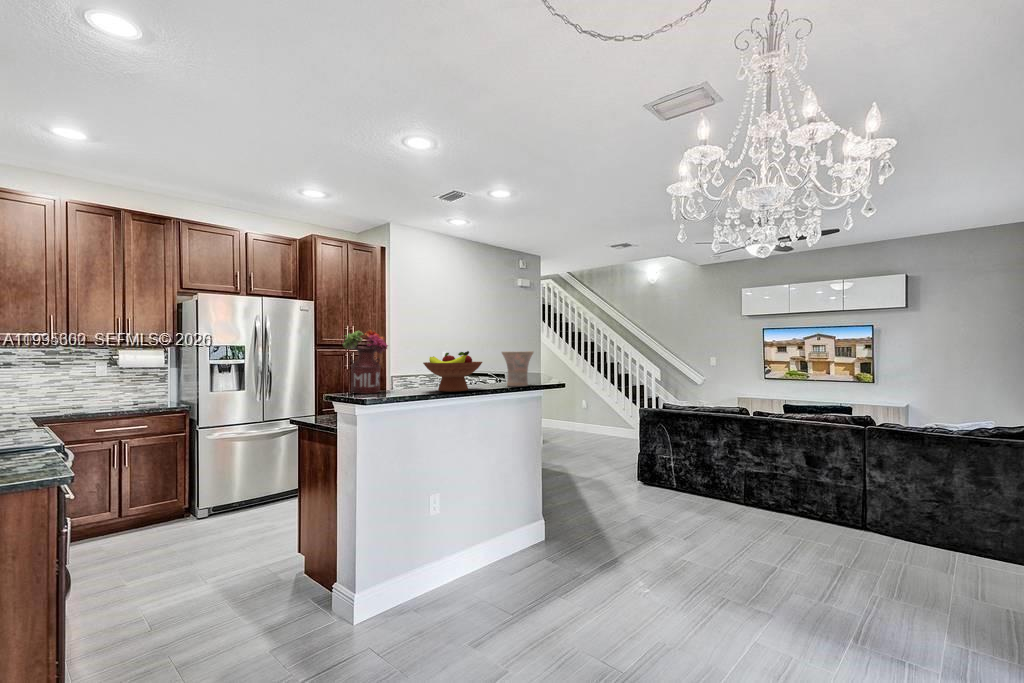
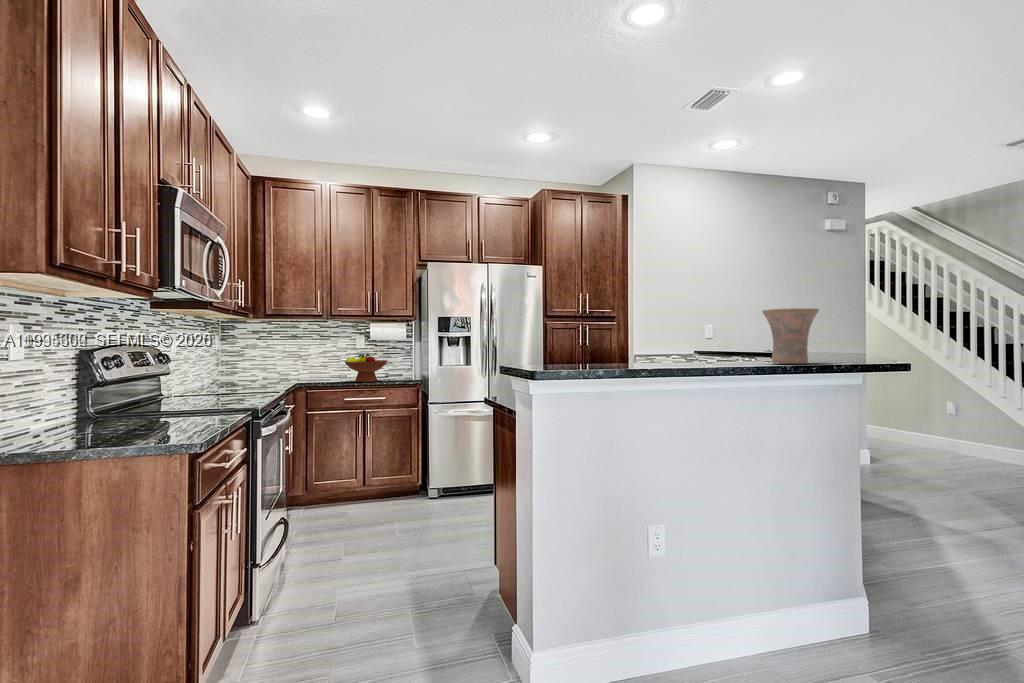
flower arrangement: present [343,330,388,394] -> none [540,285,596,367]
fruit bowl: present [423,351,482,392] -> present [345,354,387,382]

